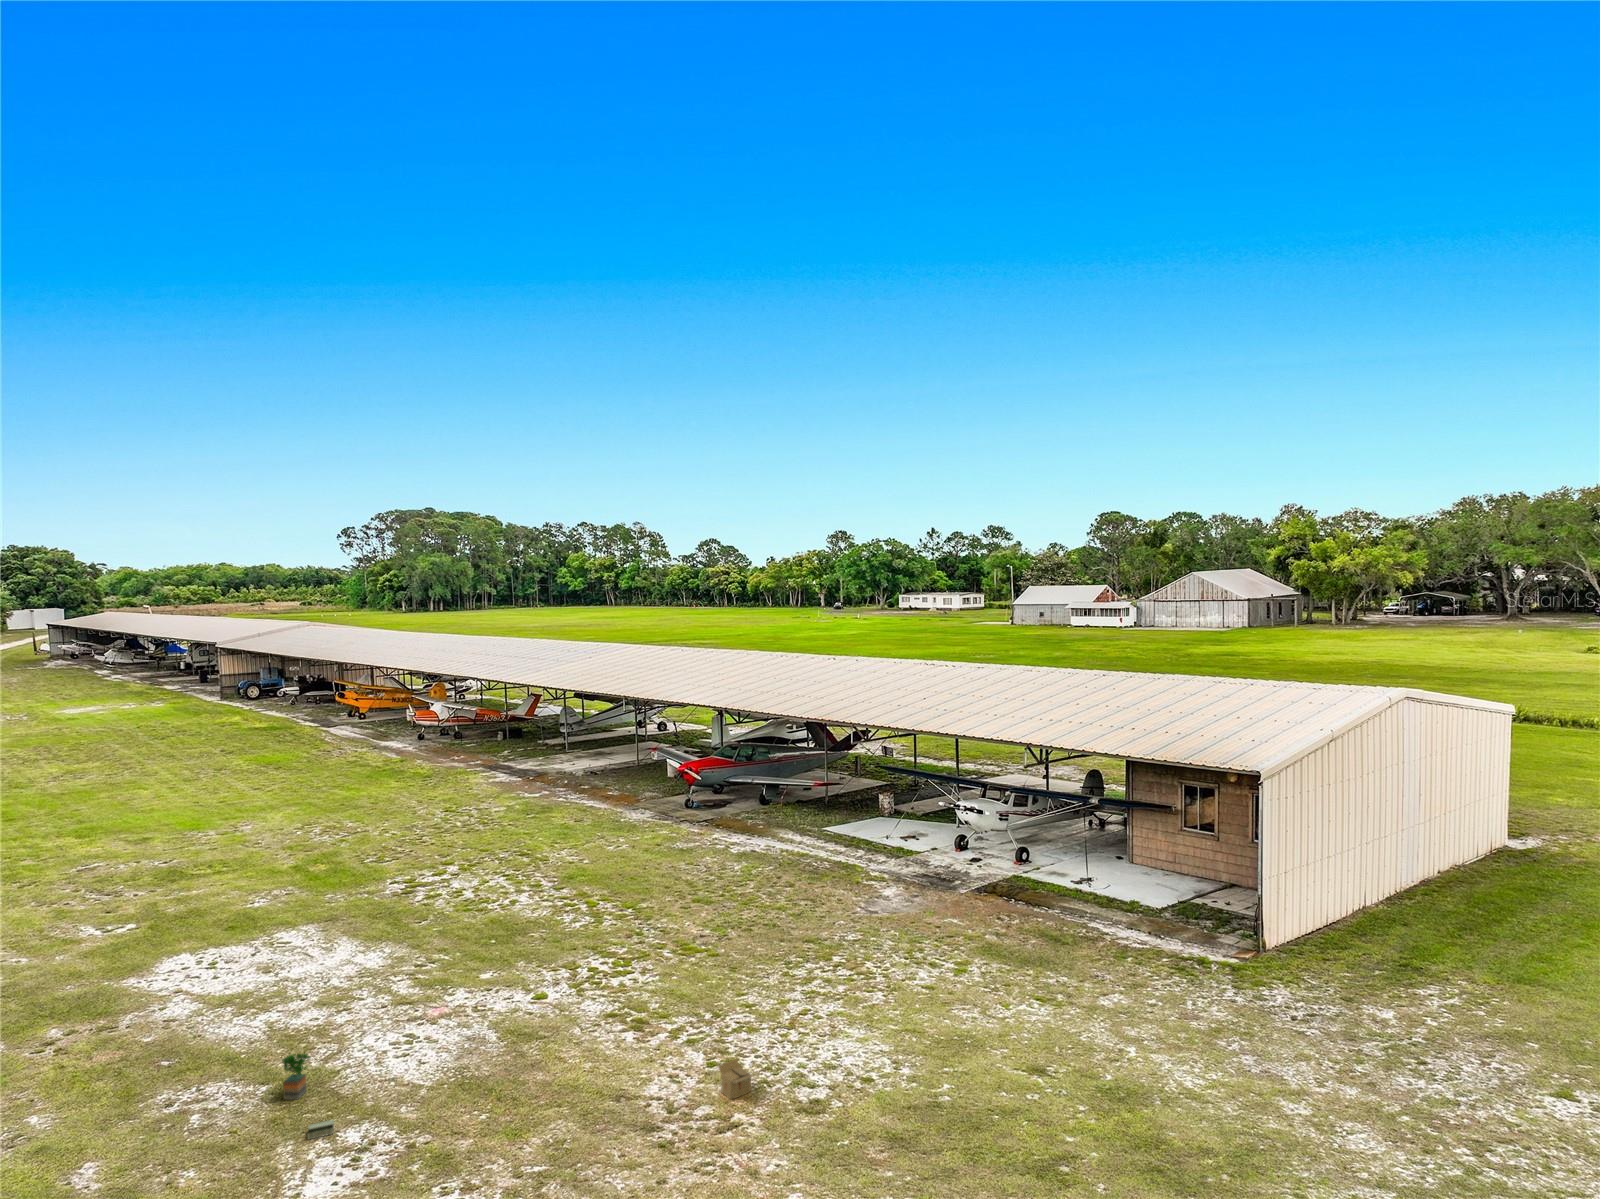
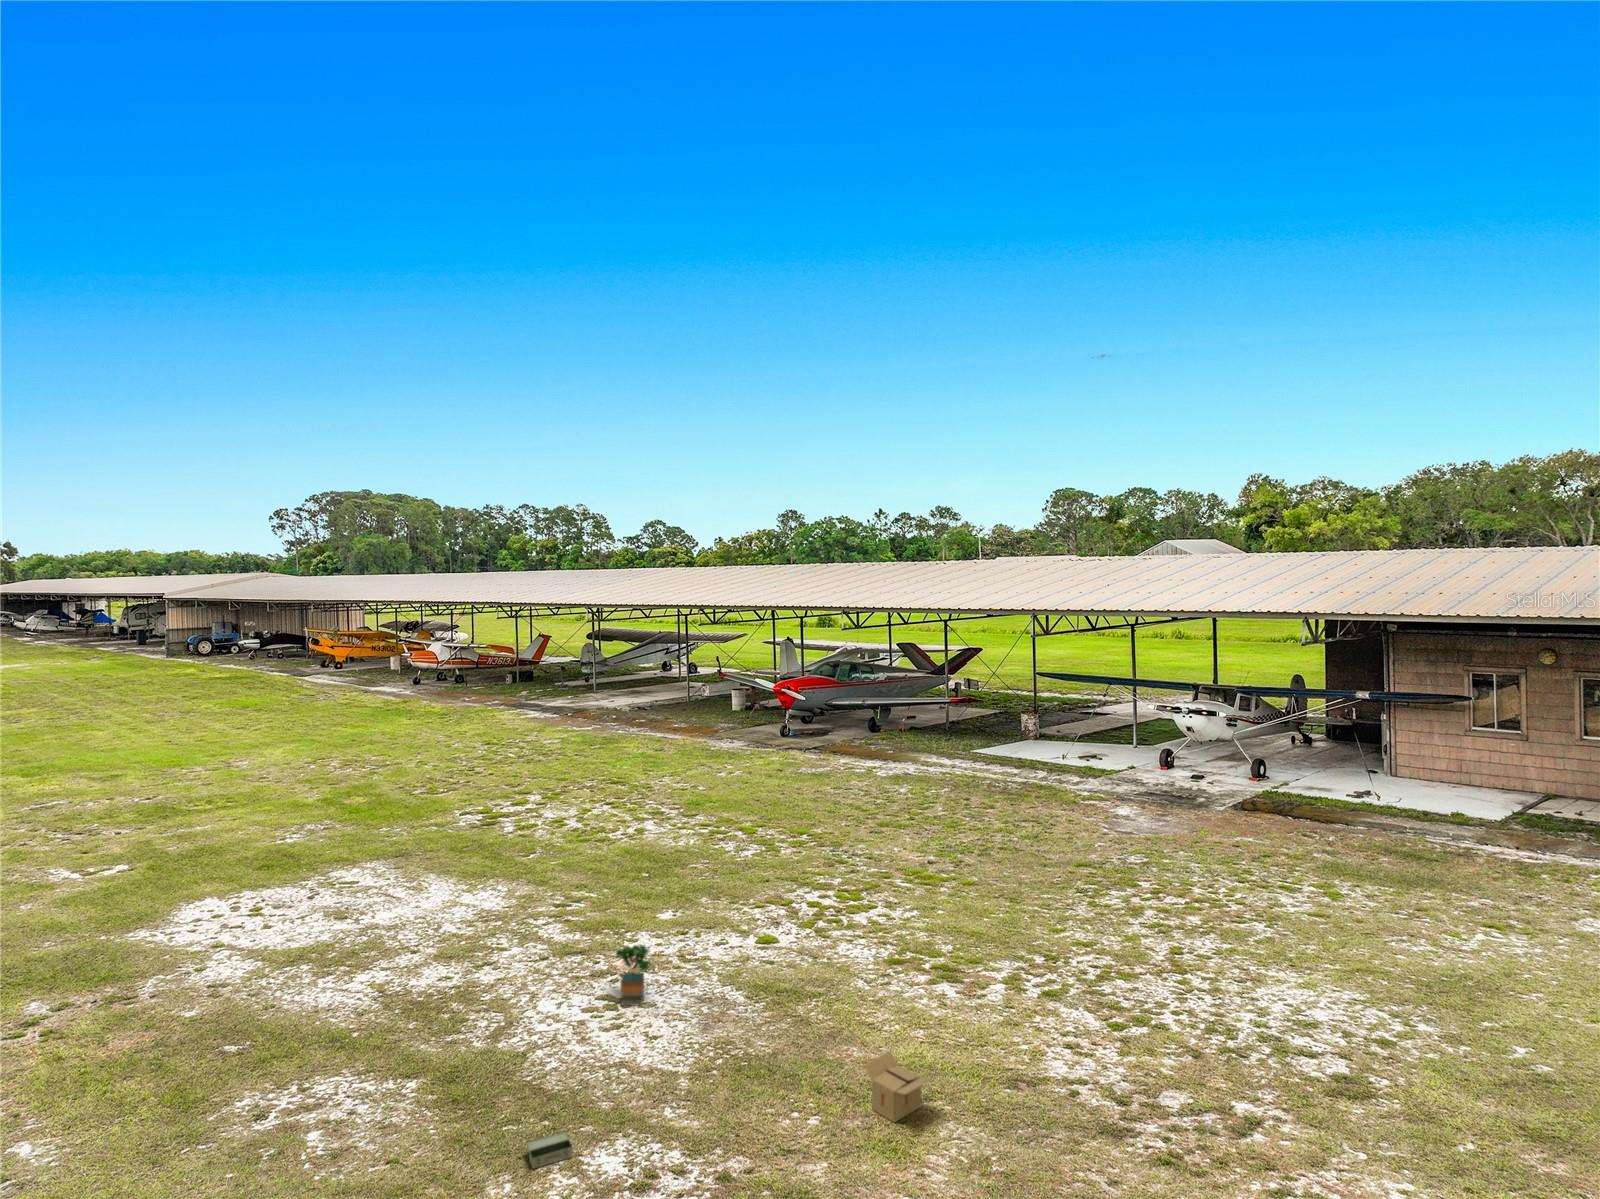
potted tree: present [282,1054,310,1100] -> present [616,945,652,1006]
cardboard box: present [718,1059,753,1099] -> present [865,1052,930,1122]

